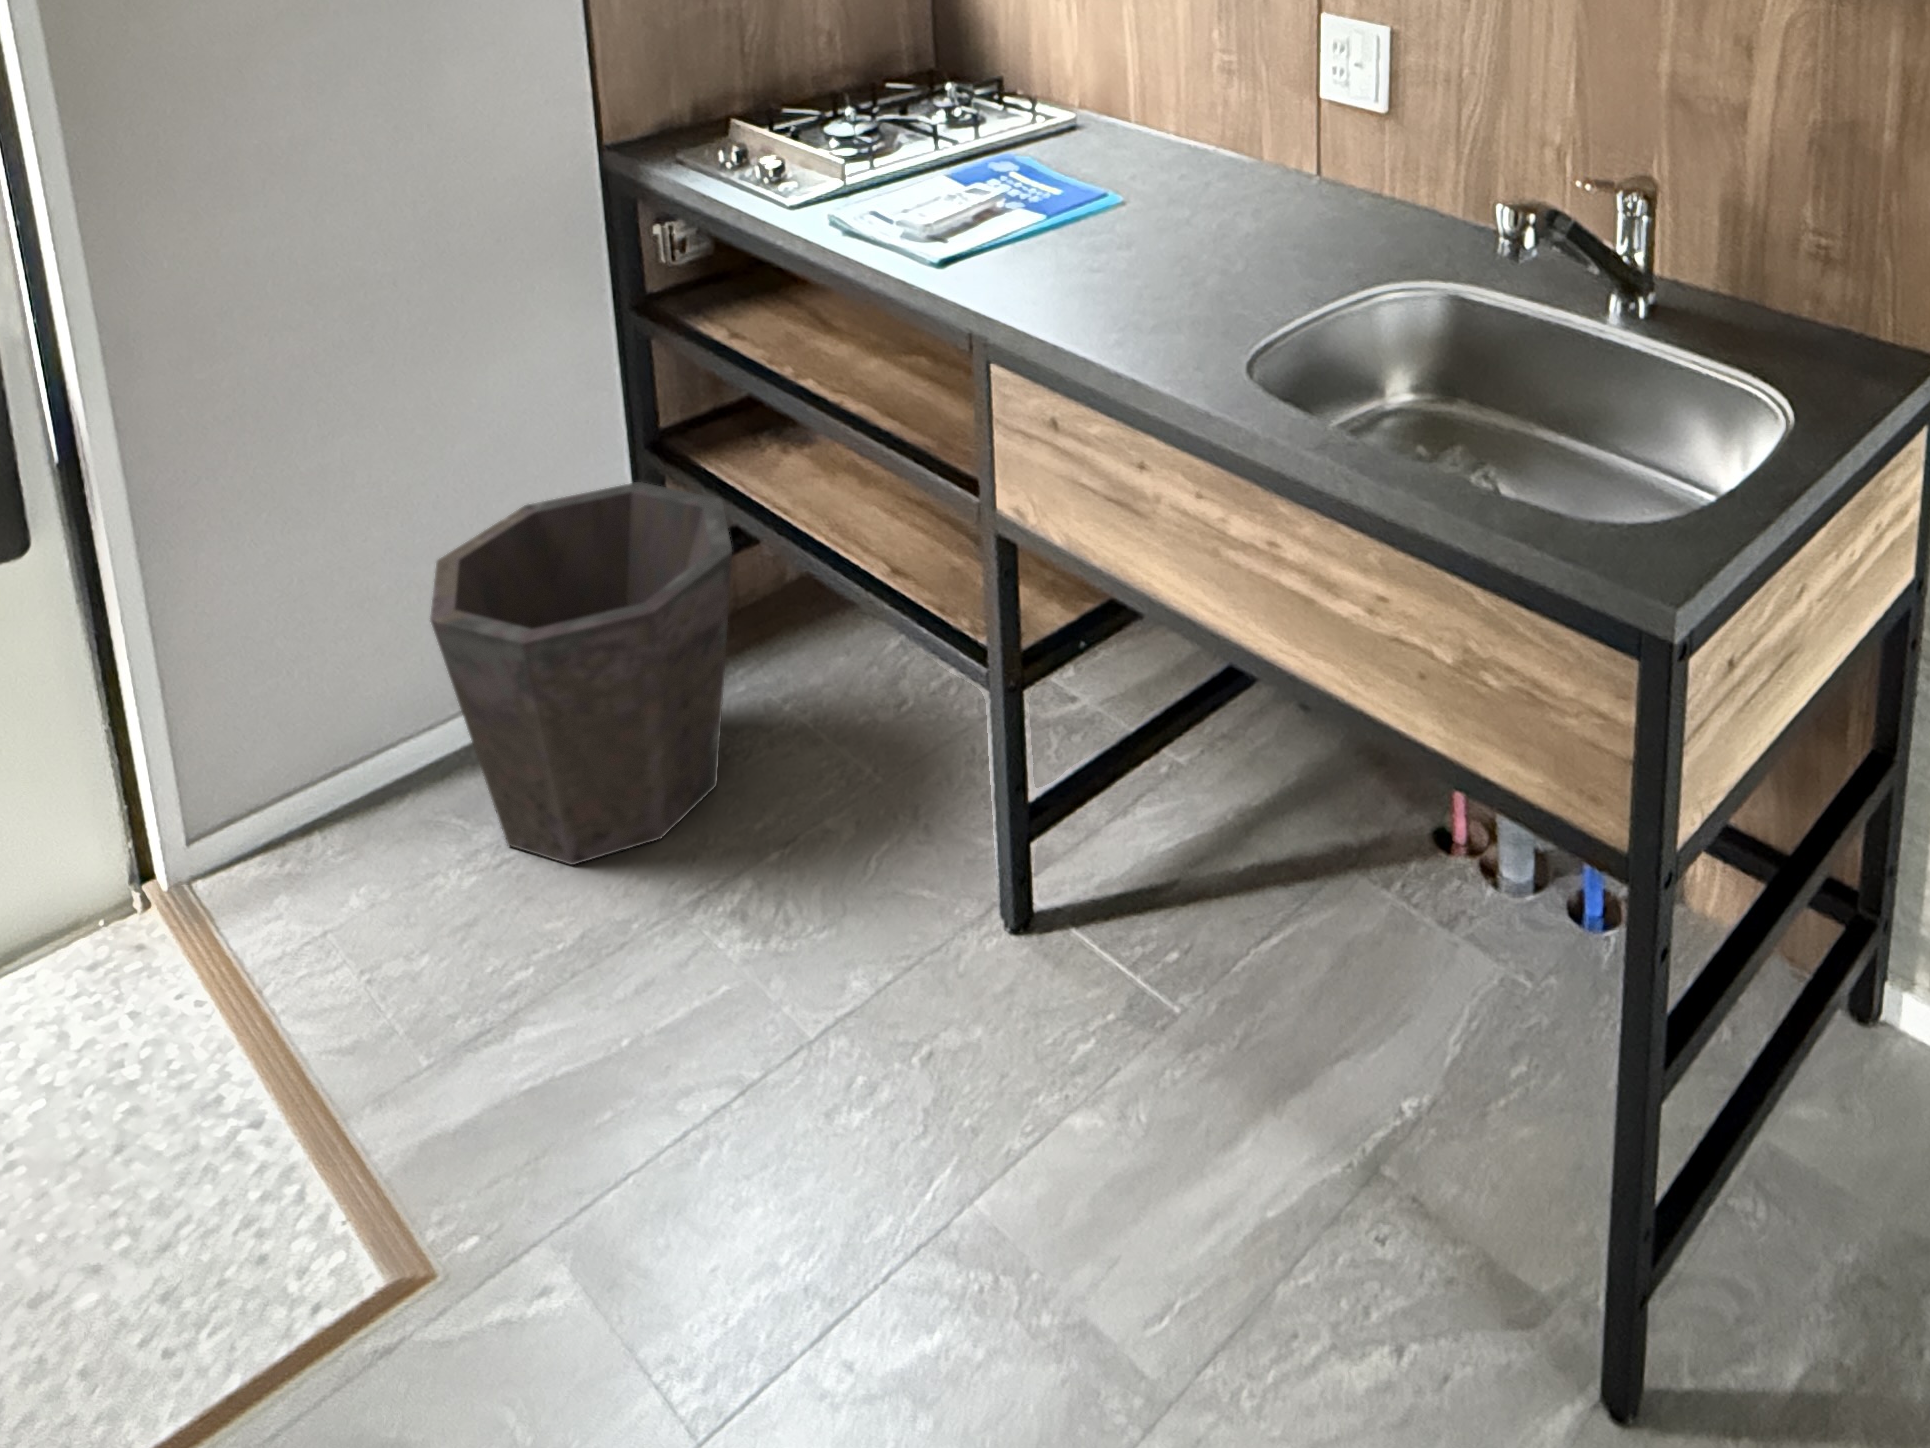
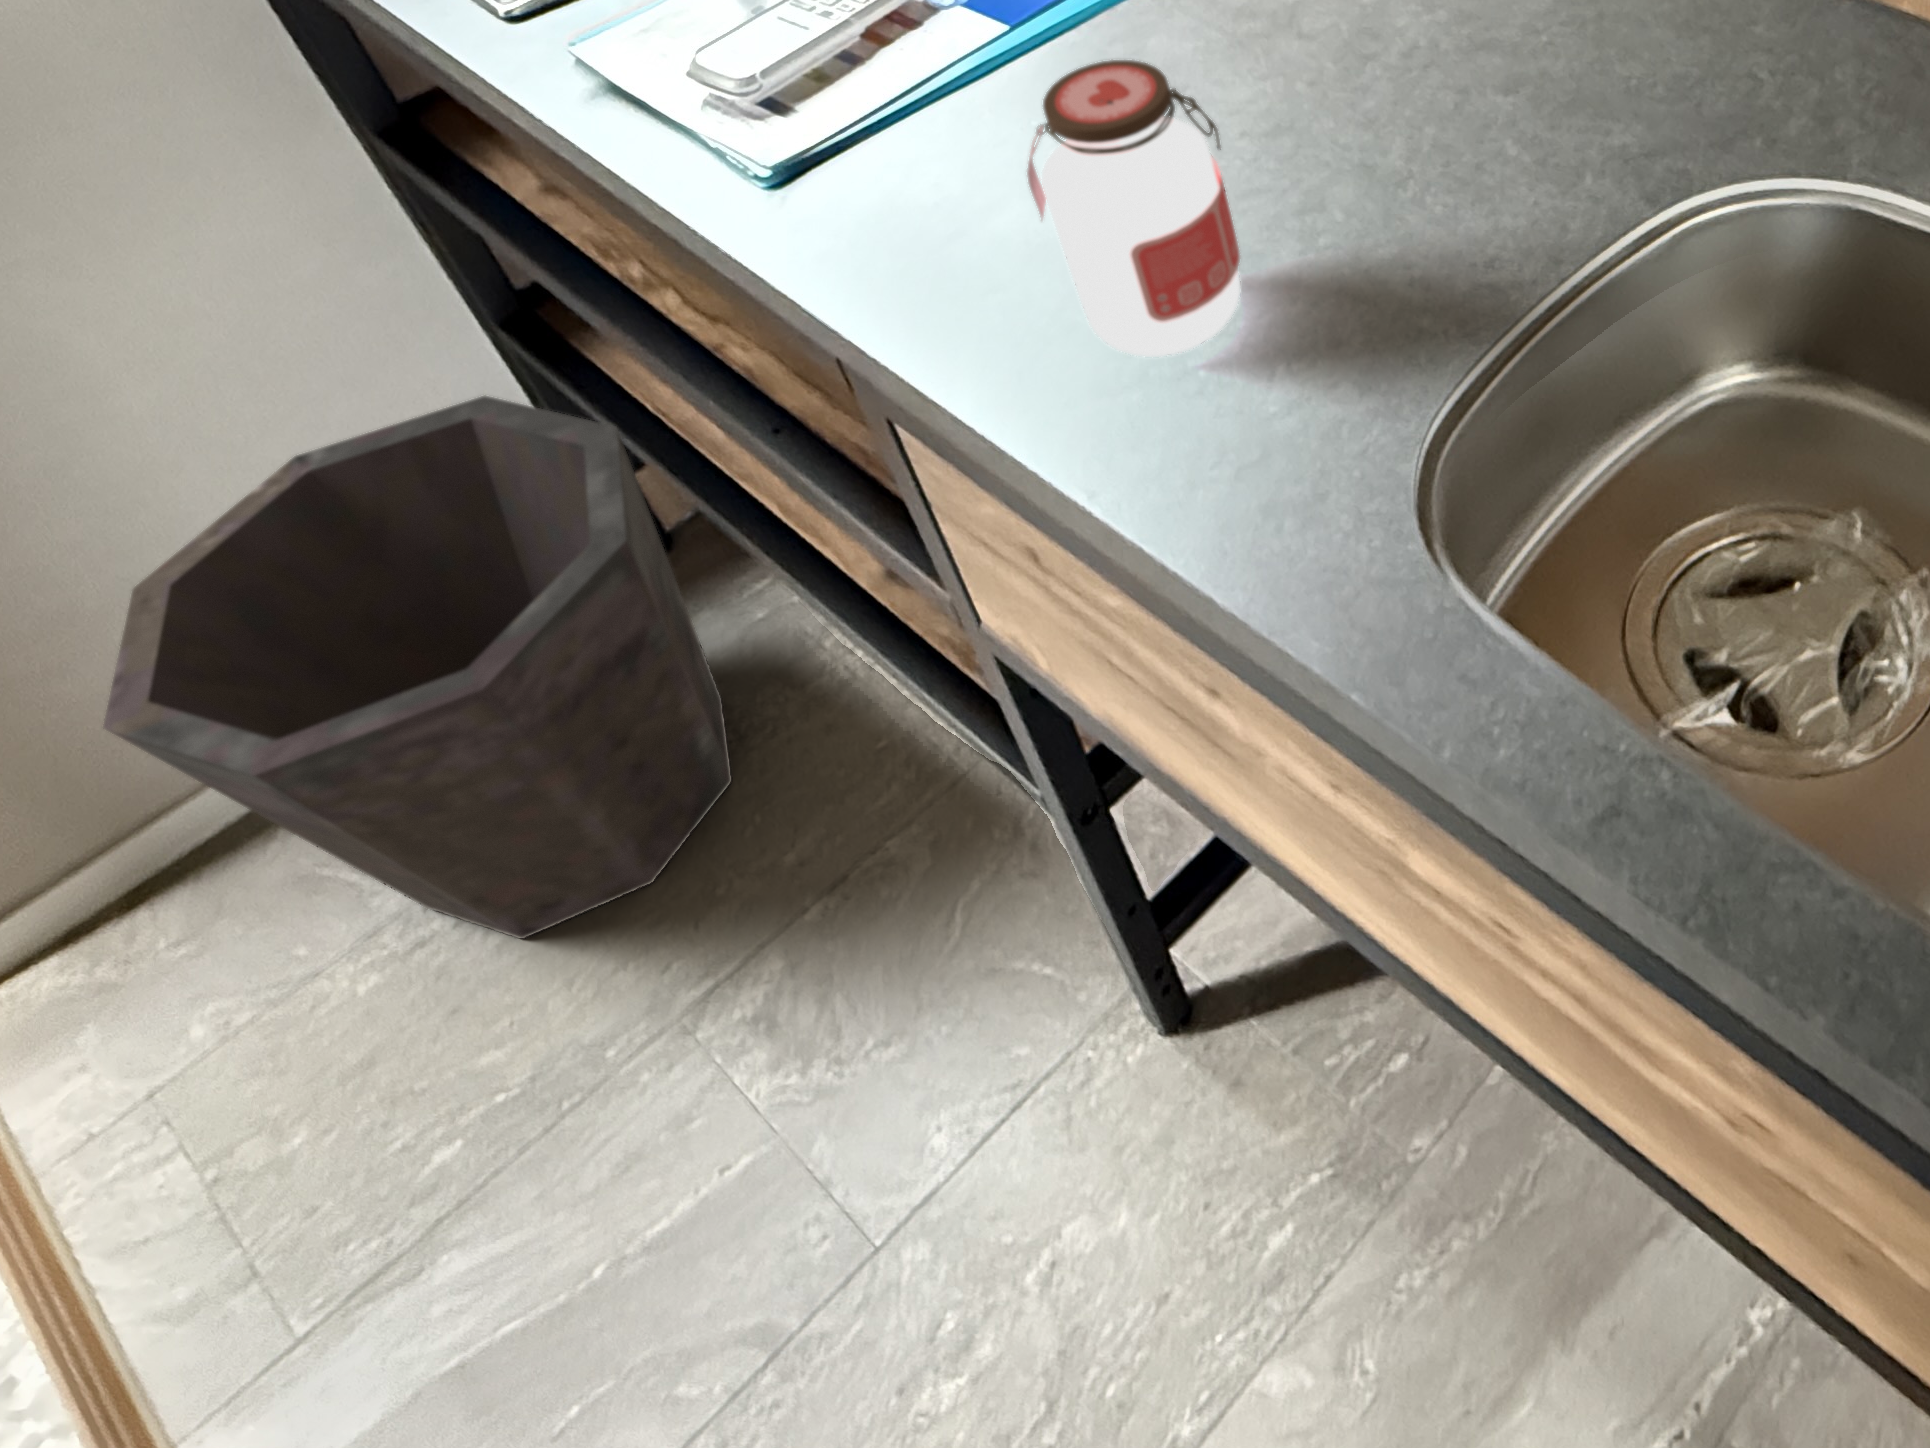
jar: none [1092,183,1171,324] -> present [1027,60,1240,357]

